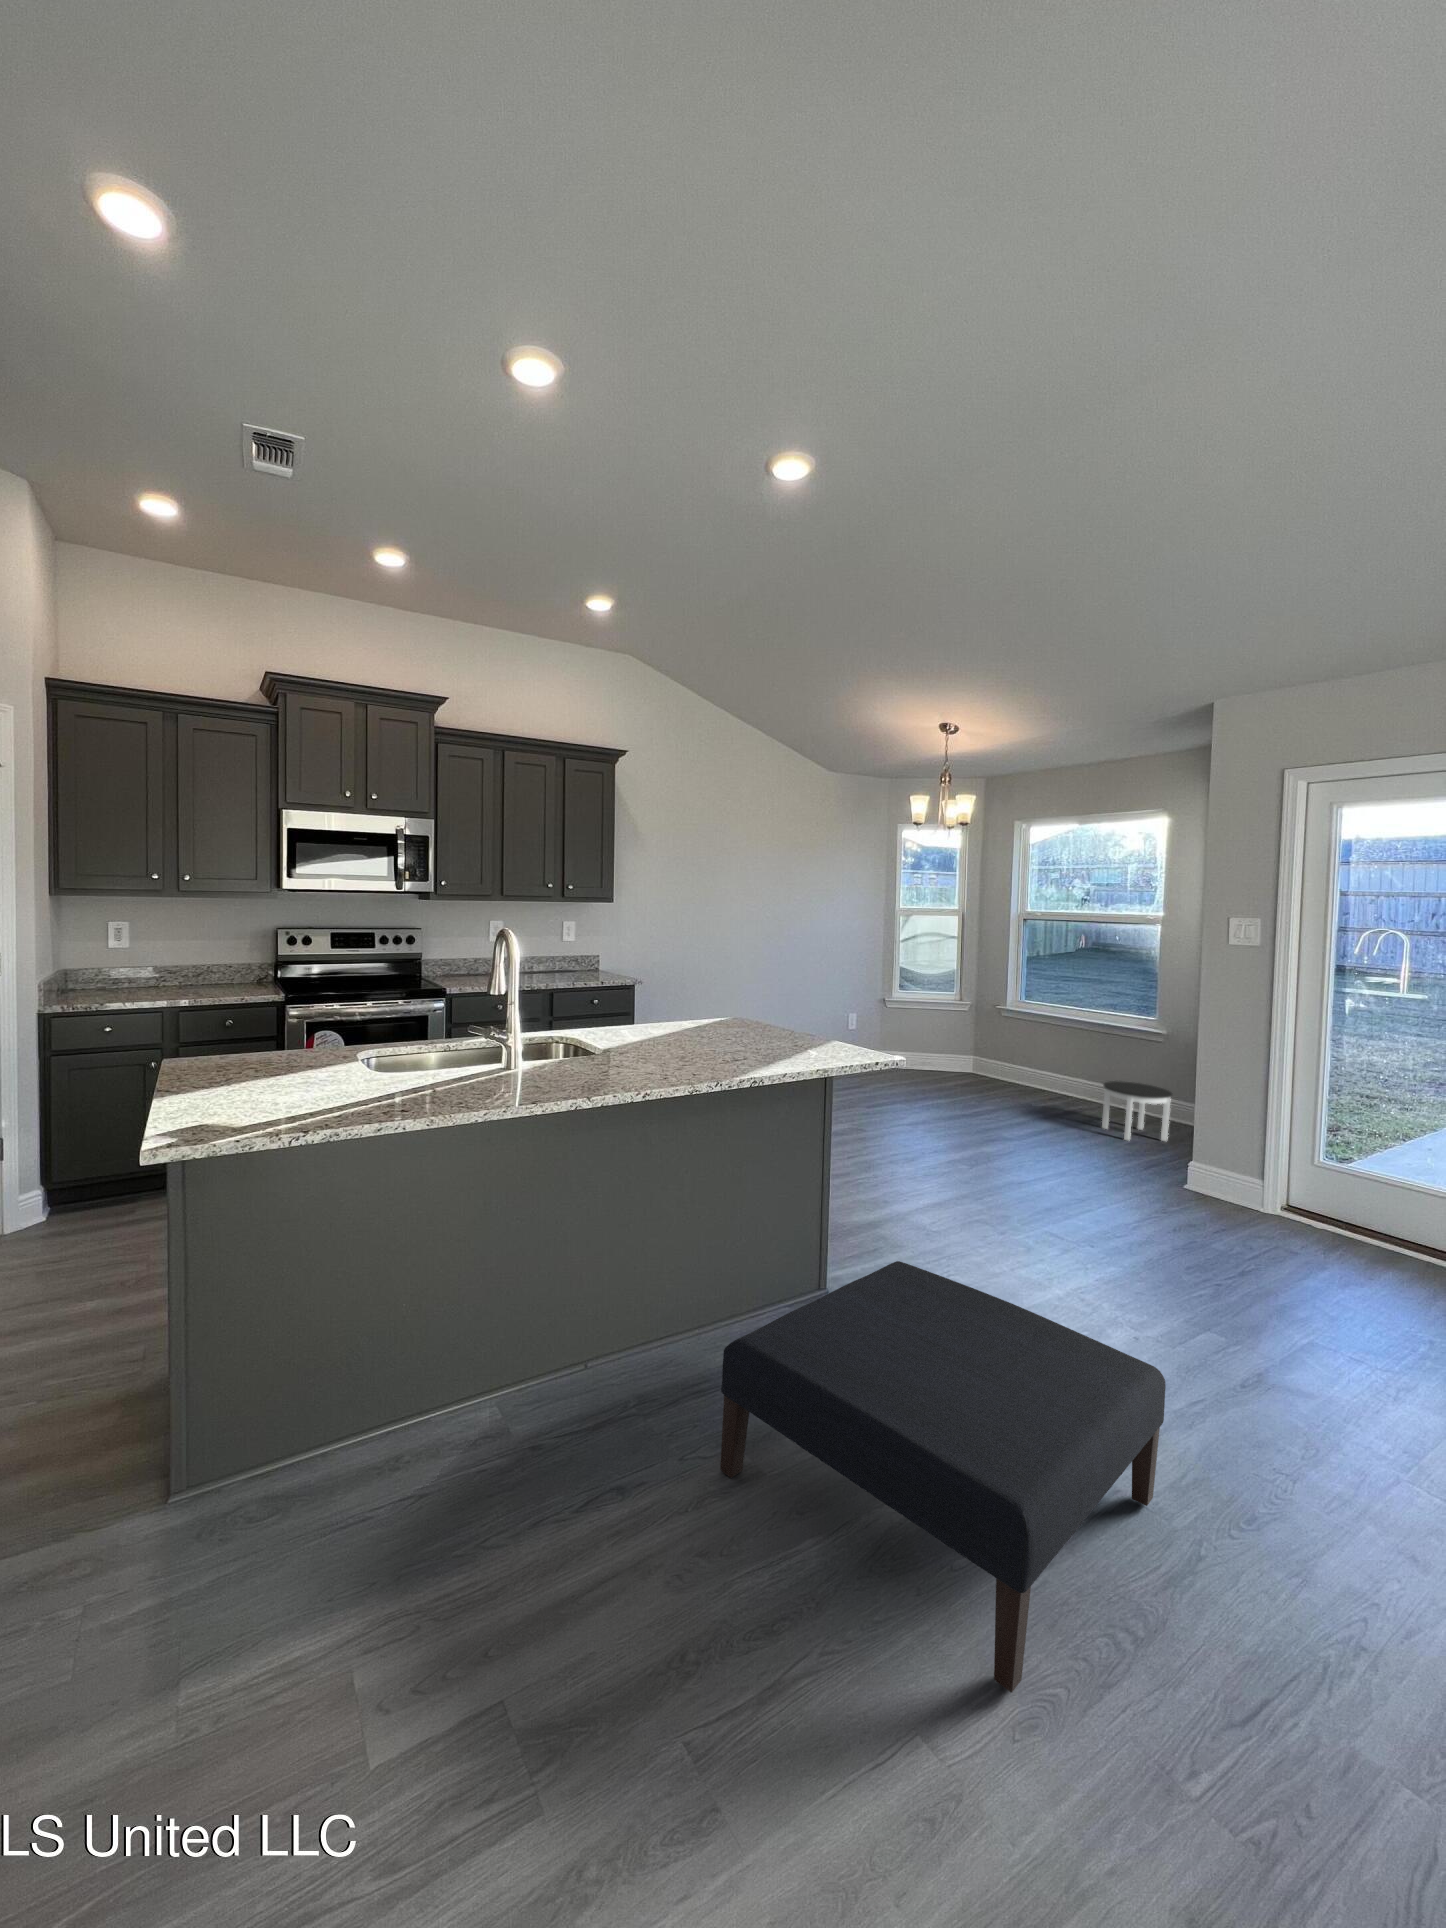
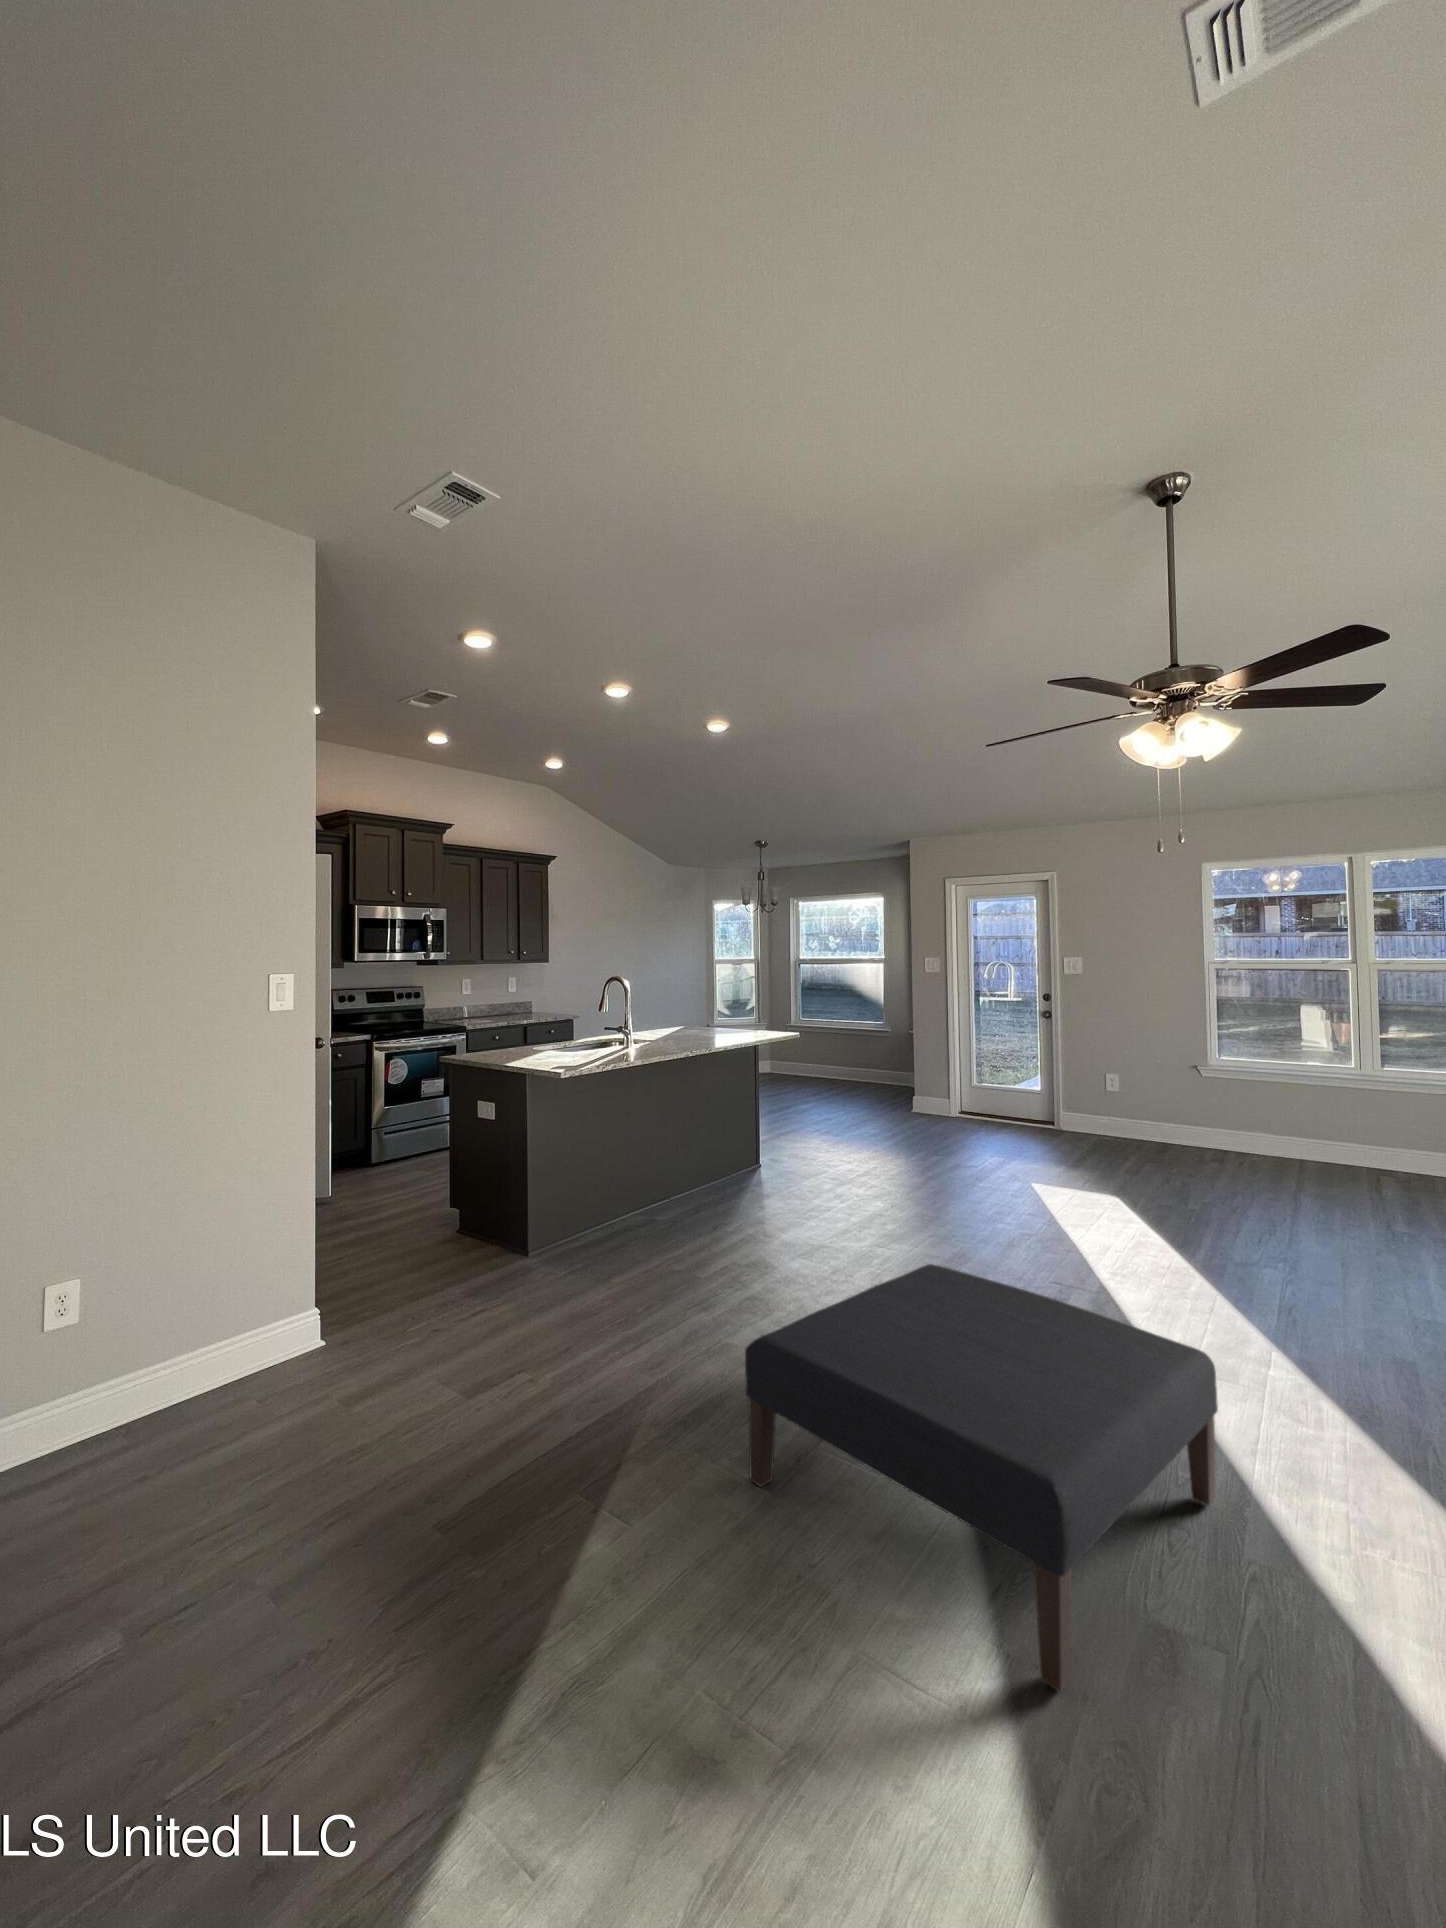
round table: present [1102,1081,1172,1141] -> none [1153,1099,1227,1160]

